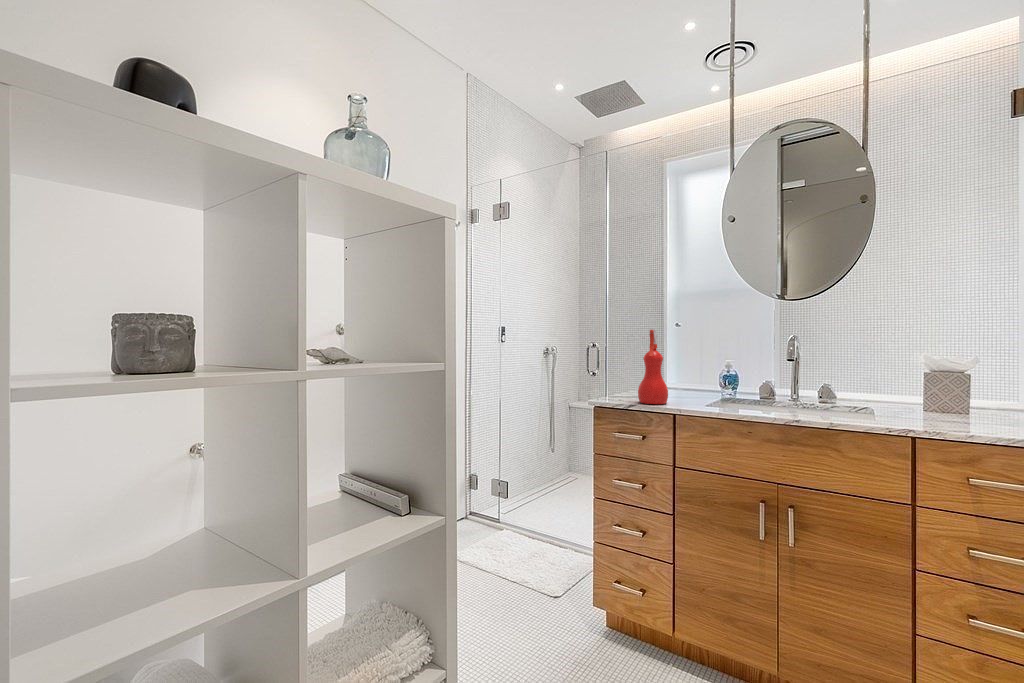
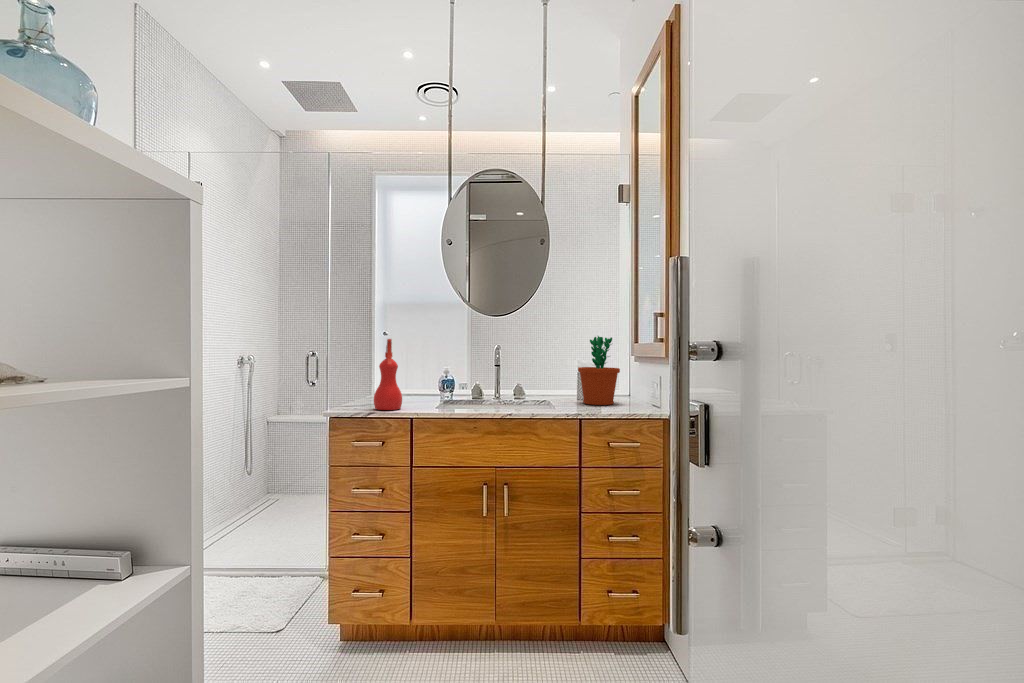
flower pot: none [919,319,999,421] -> present [578,336,620,405]

